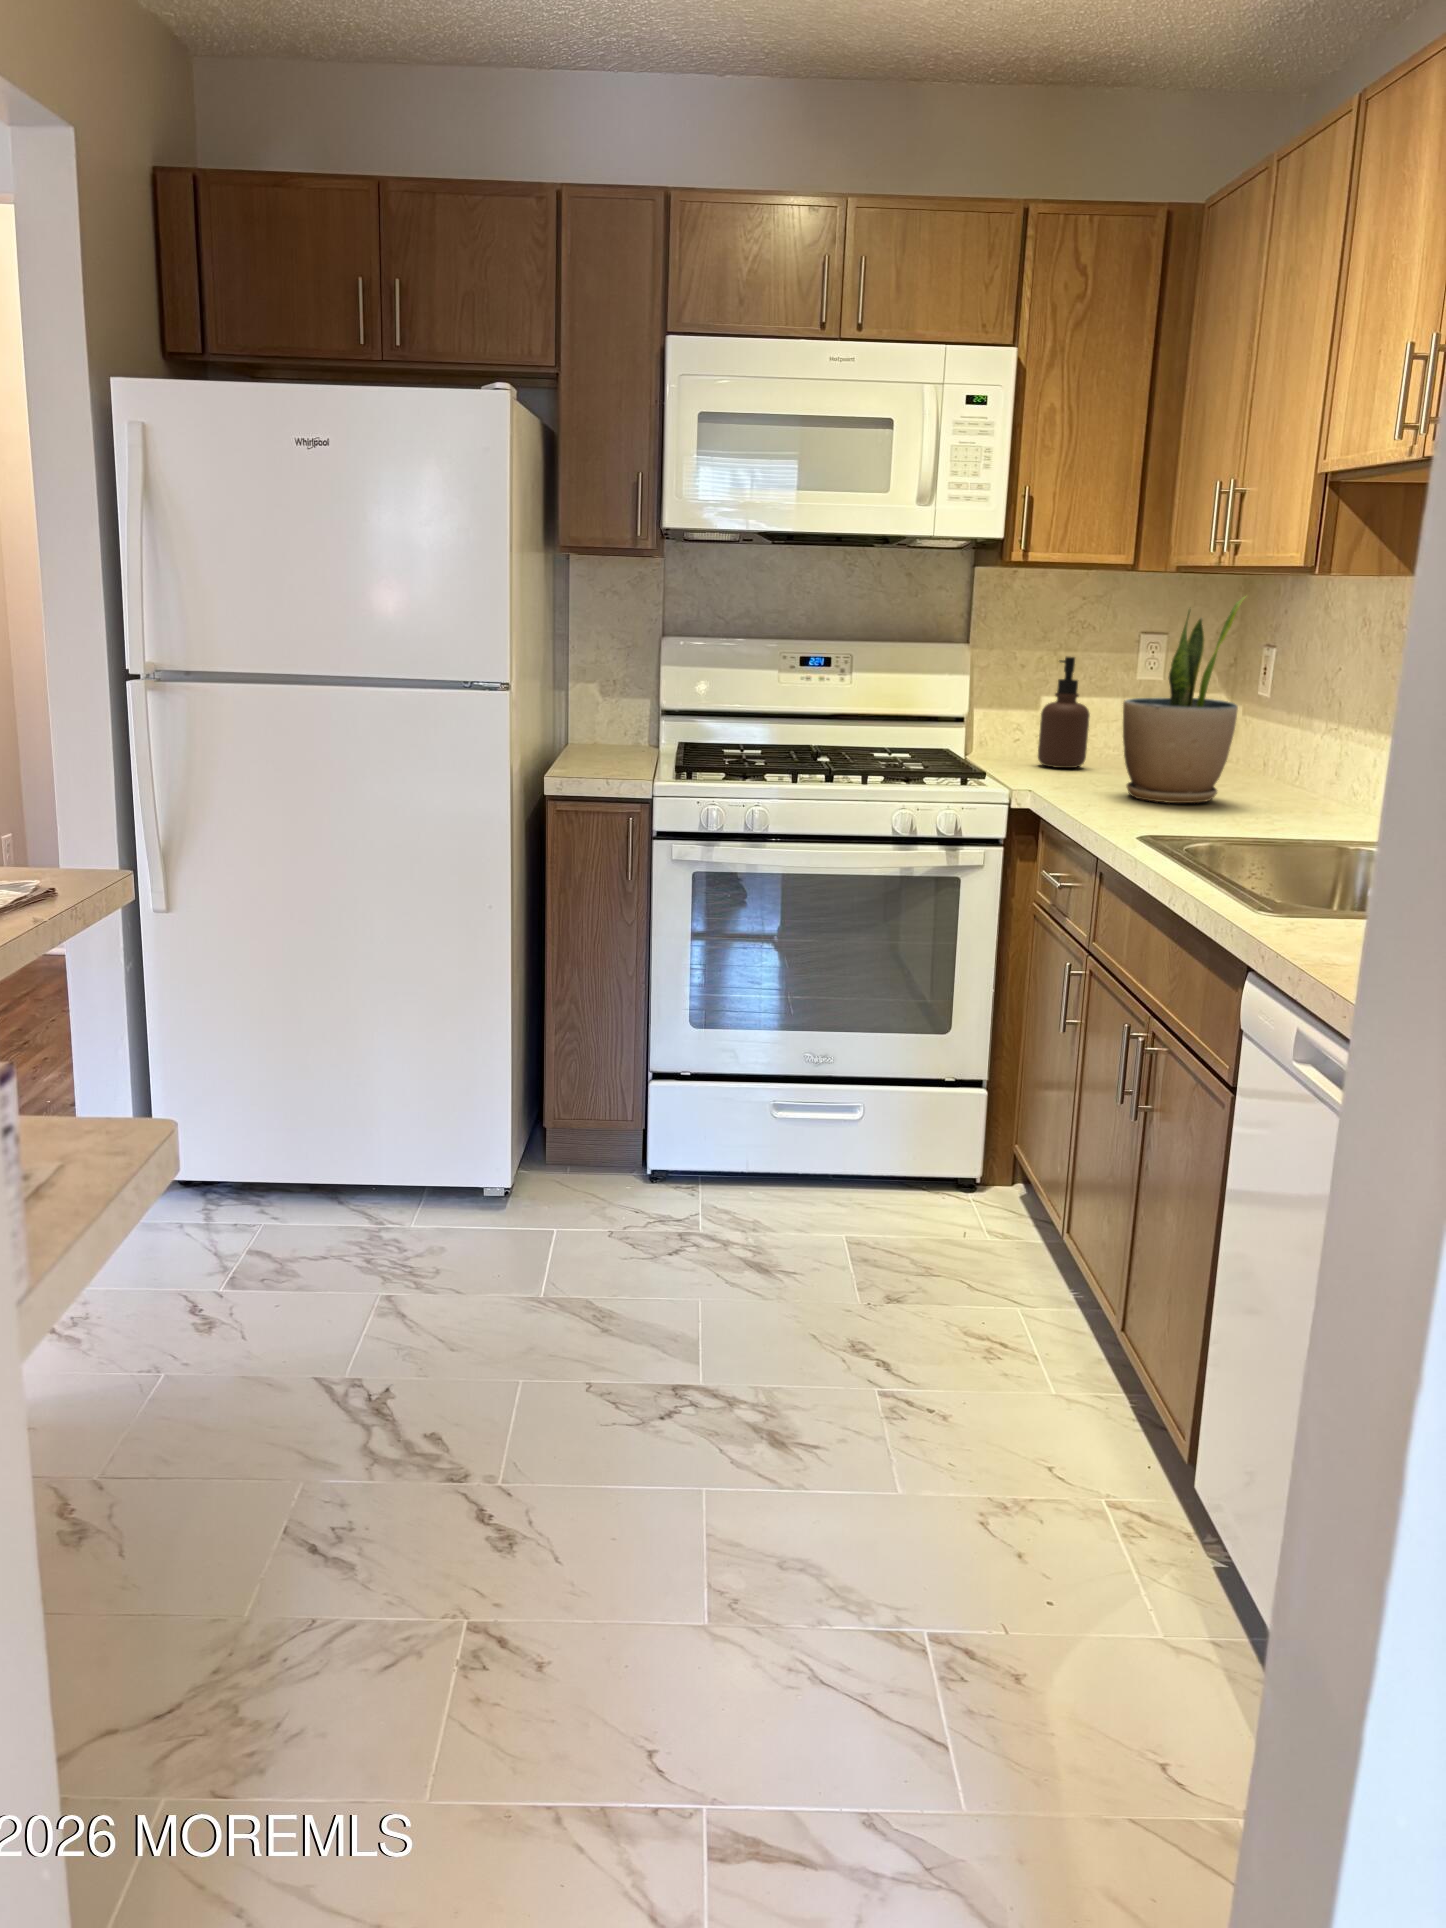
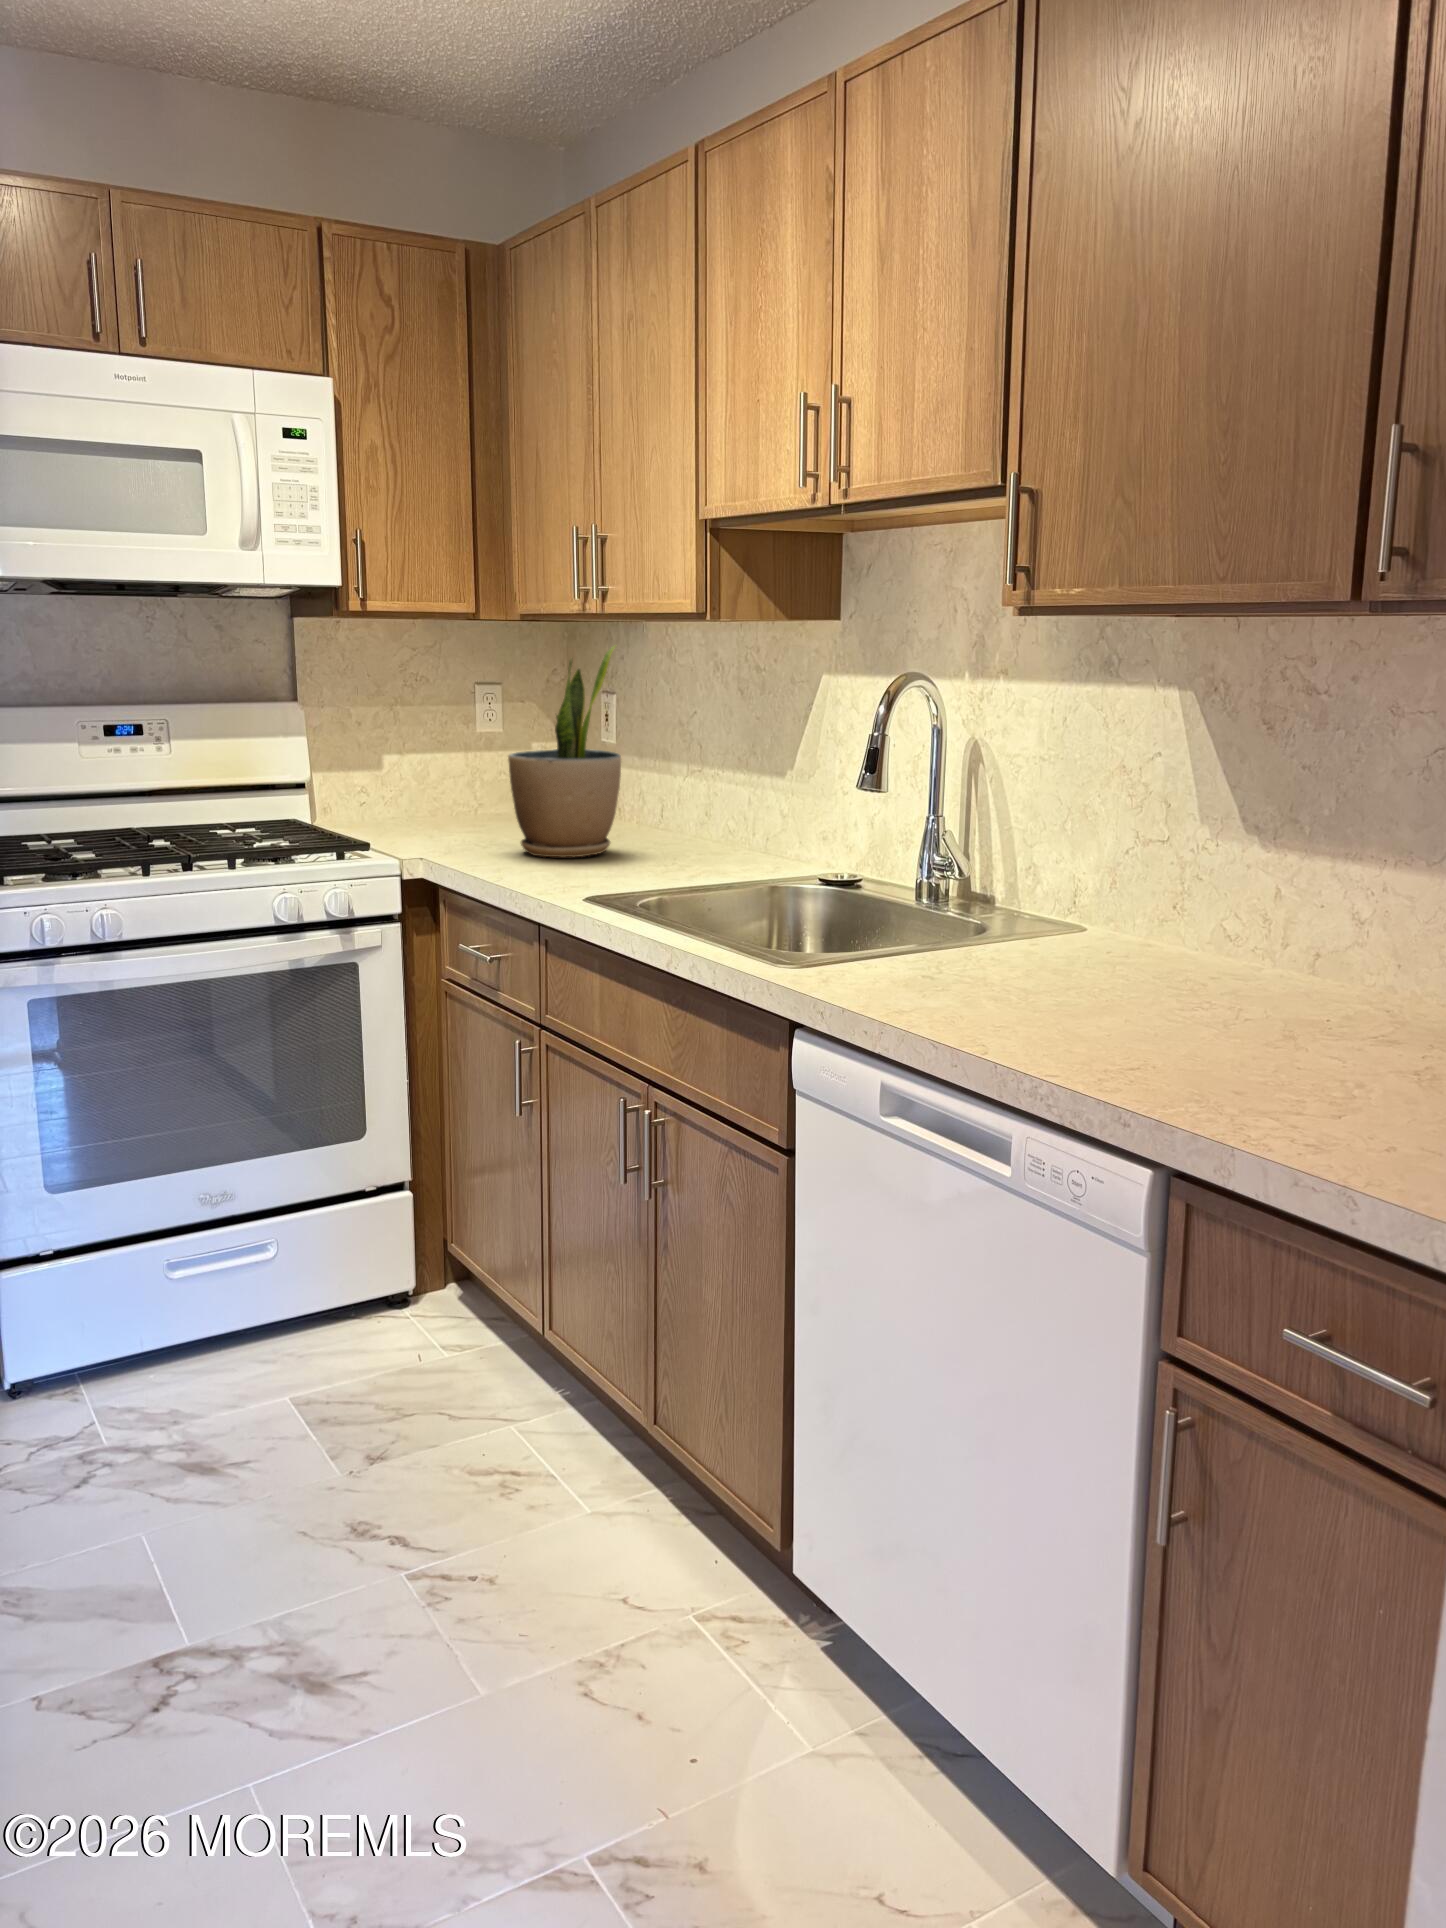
soap dispenser: present [1038,657,1090,768] -> none [398,712,451,830]

